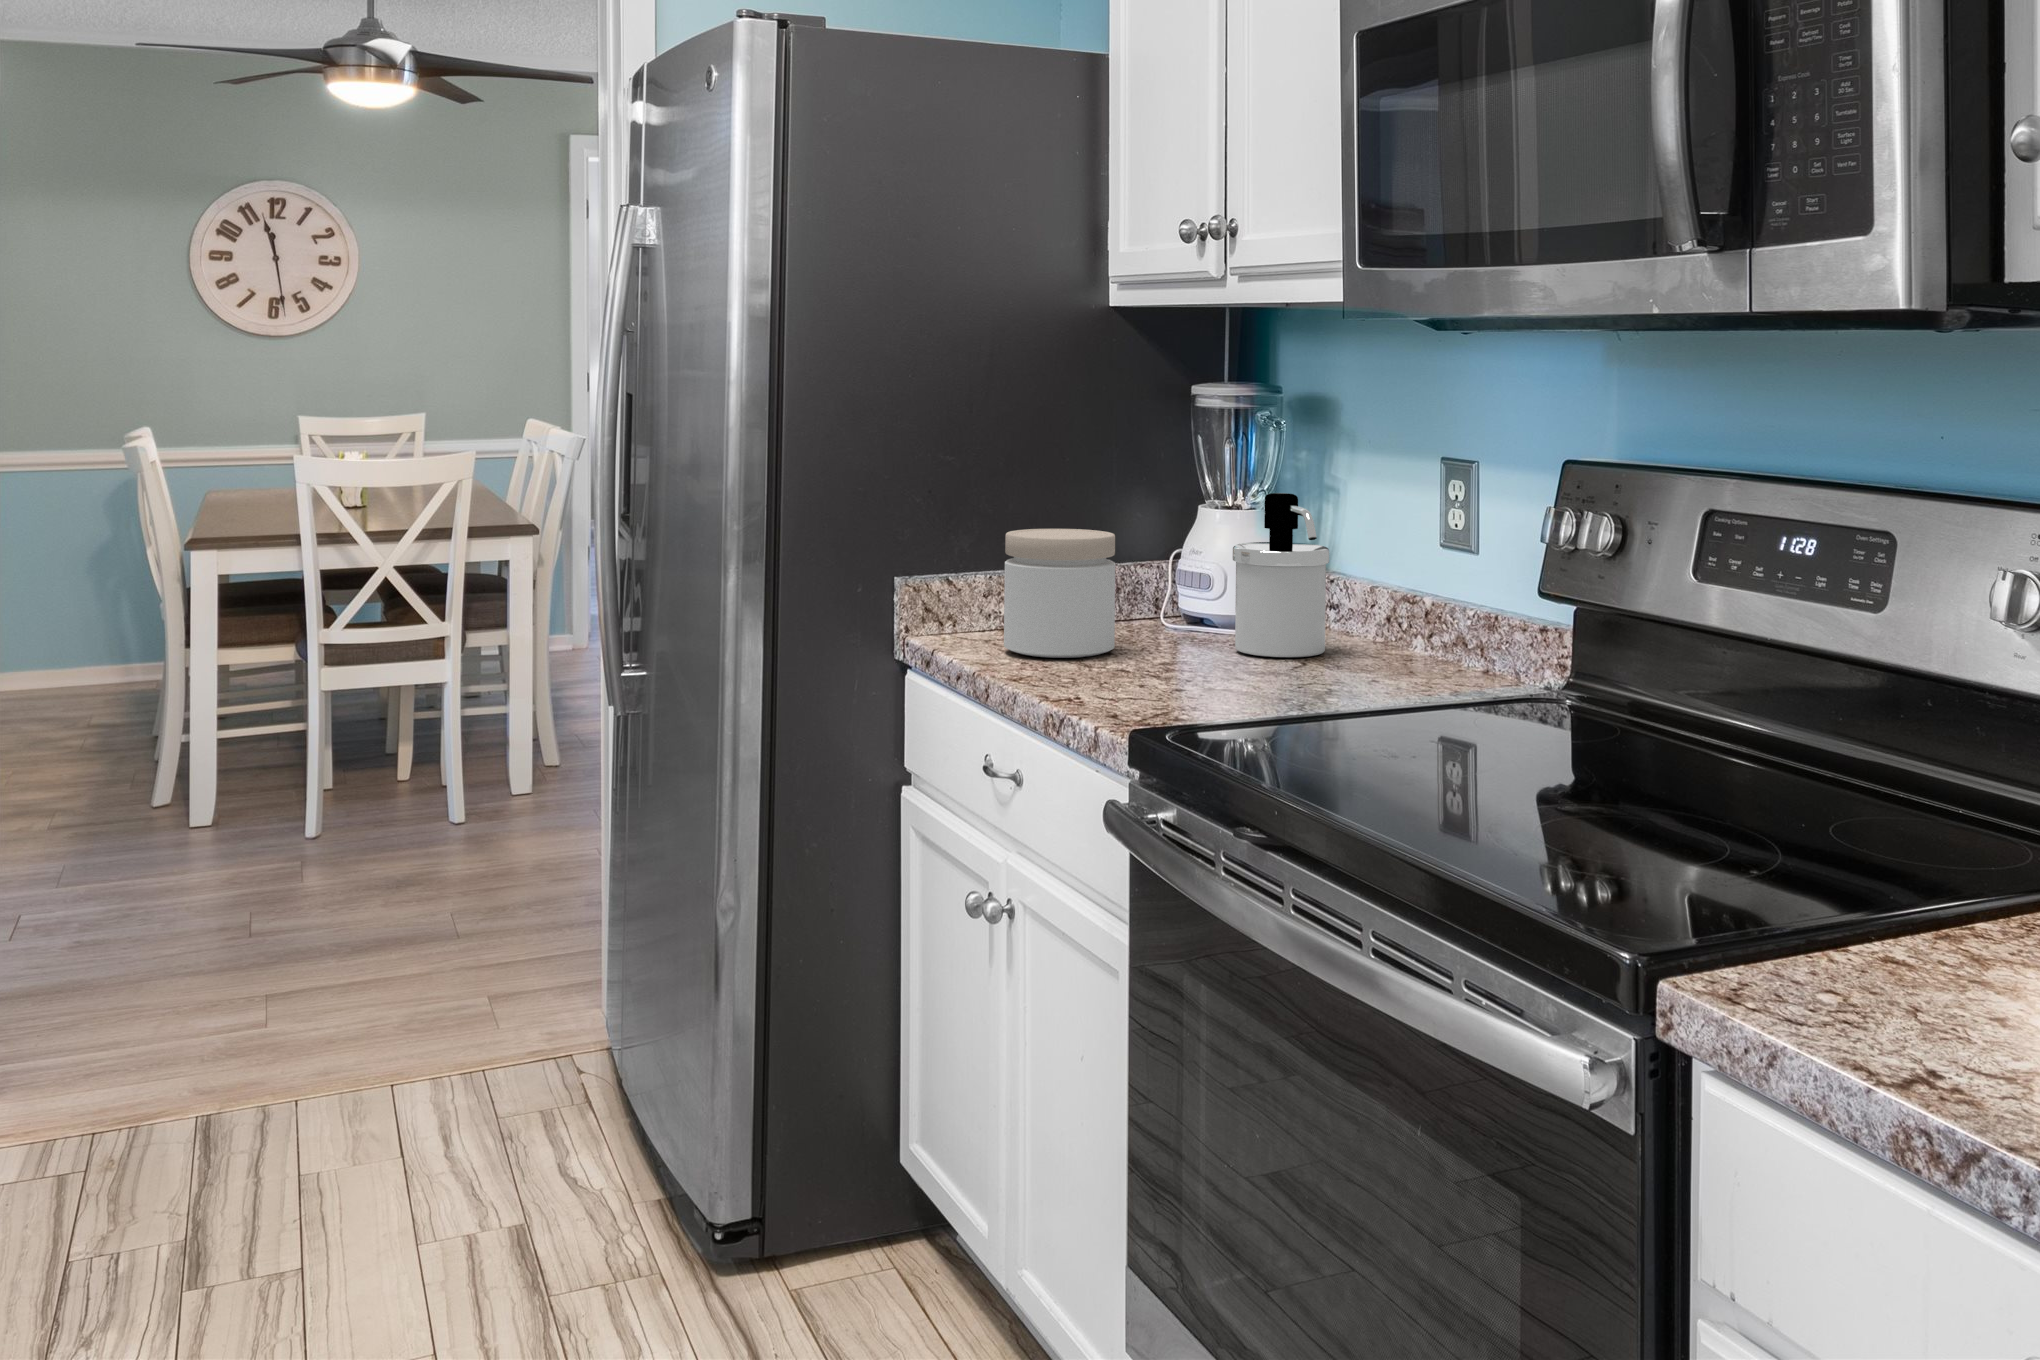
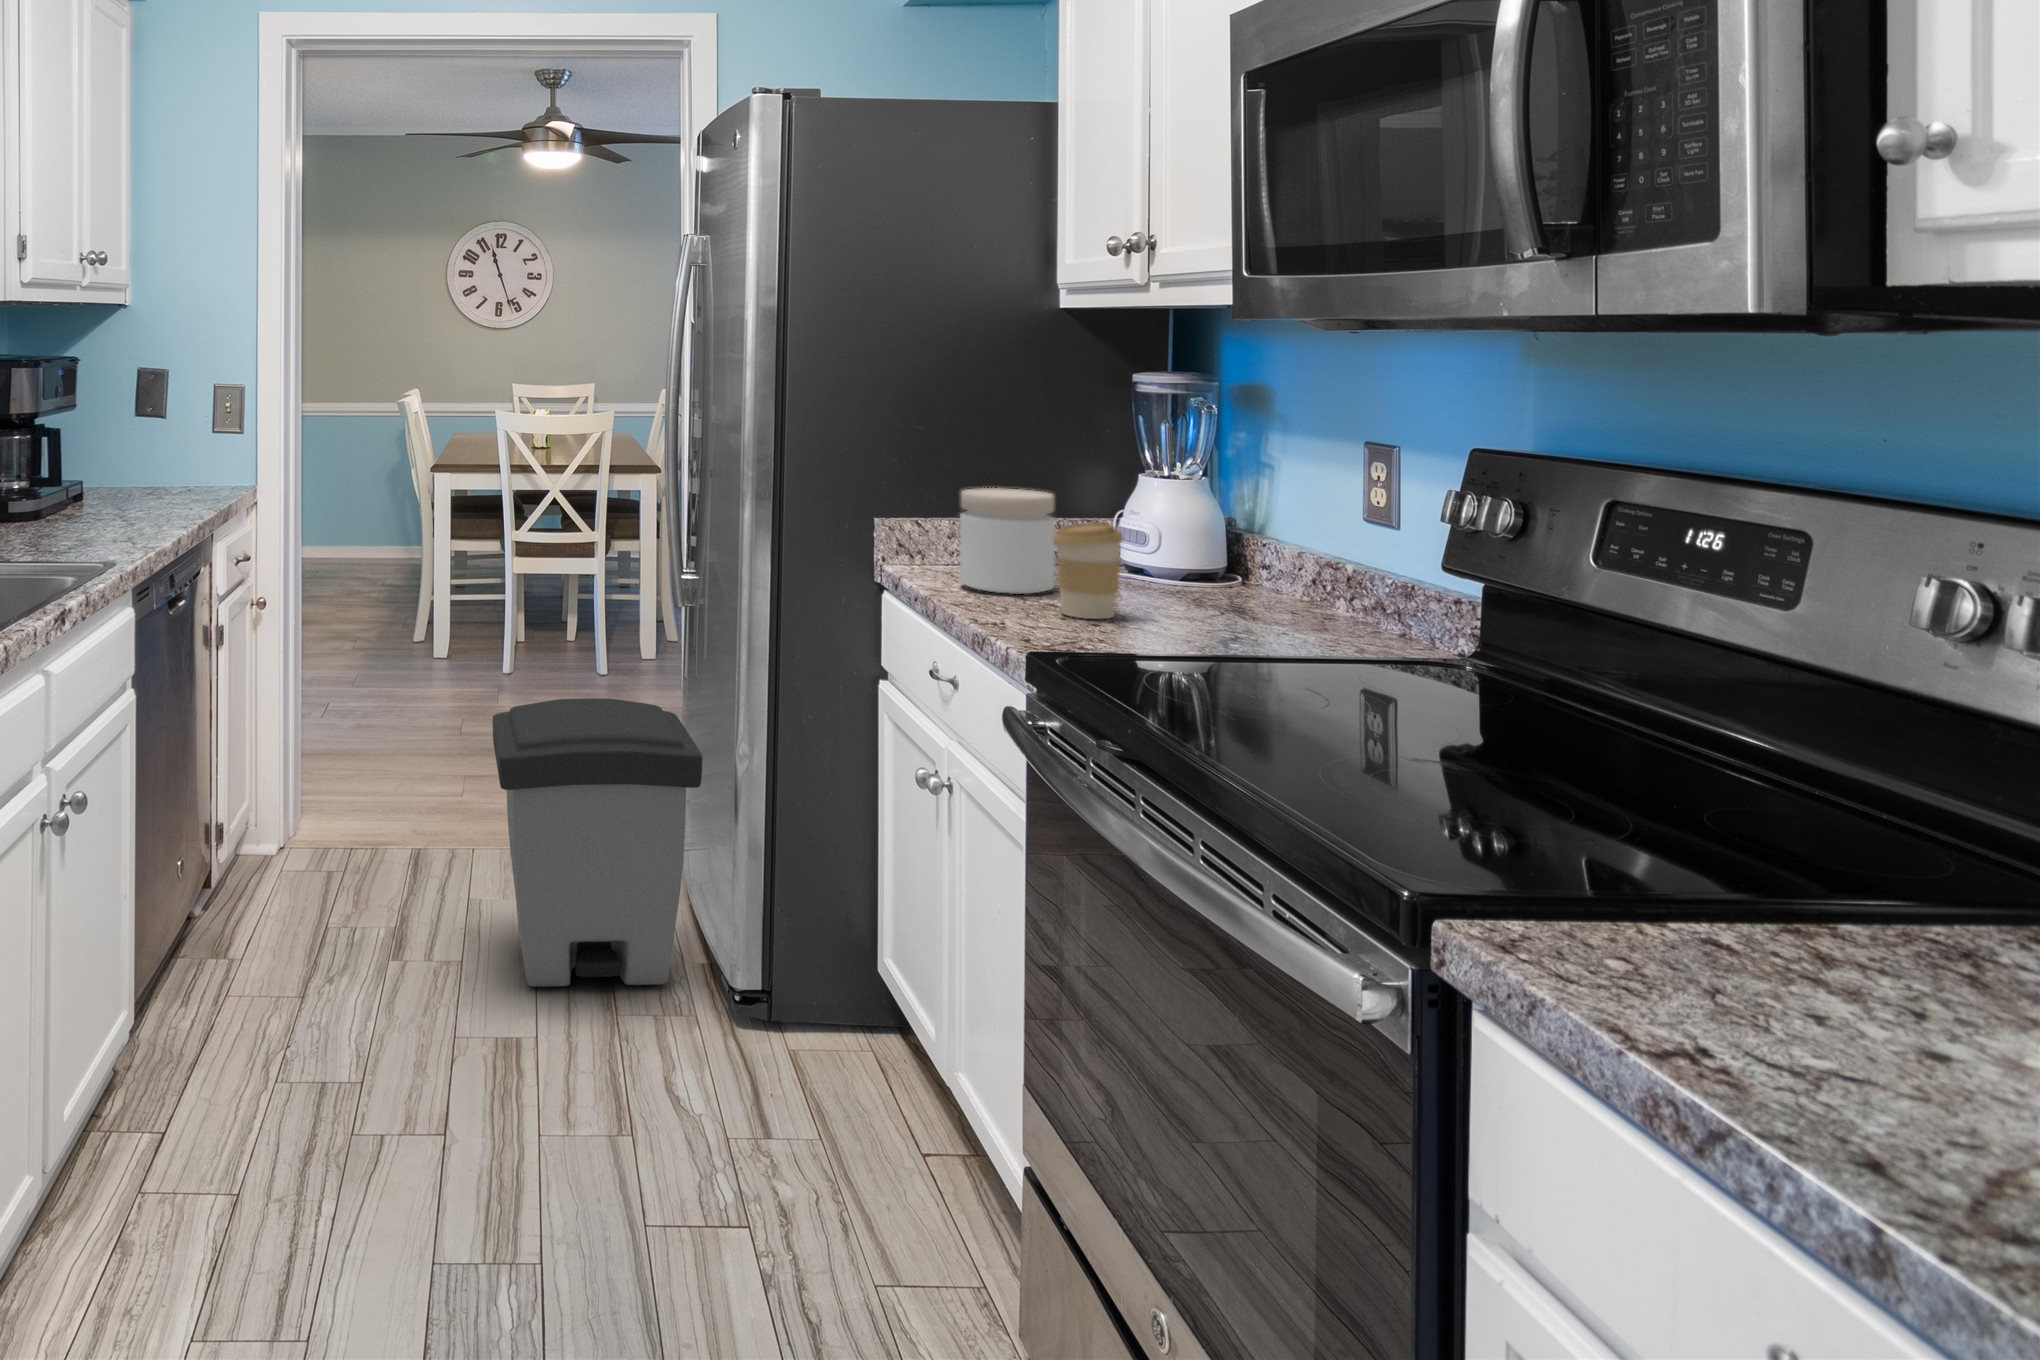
soap dispenser: present [1233,493,1329,657] -> none [1160,466,1251,606]
coffee cup: none [1126,564,1205,681] -> present [1053,522,1123,619]
trash can: none [346,841,659,1259] -> present [493,698,702,987]

